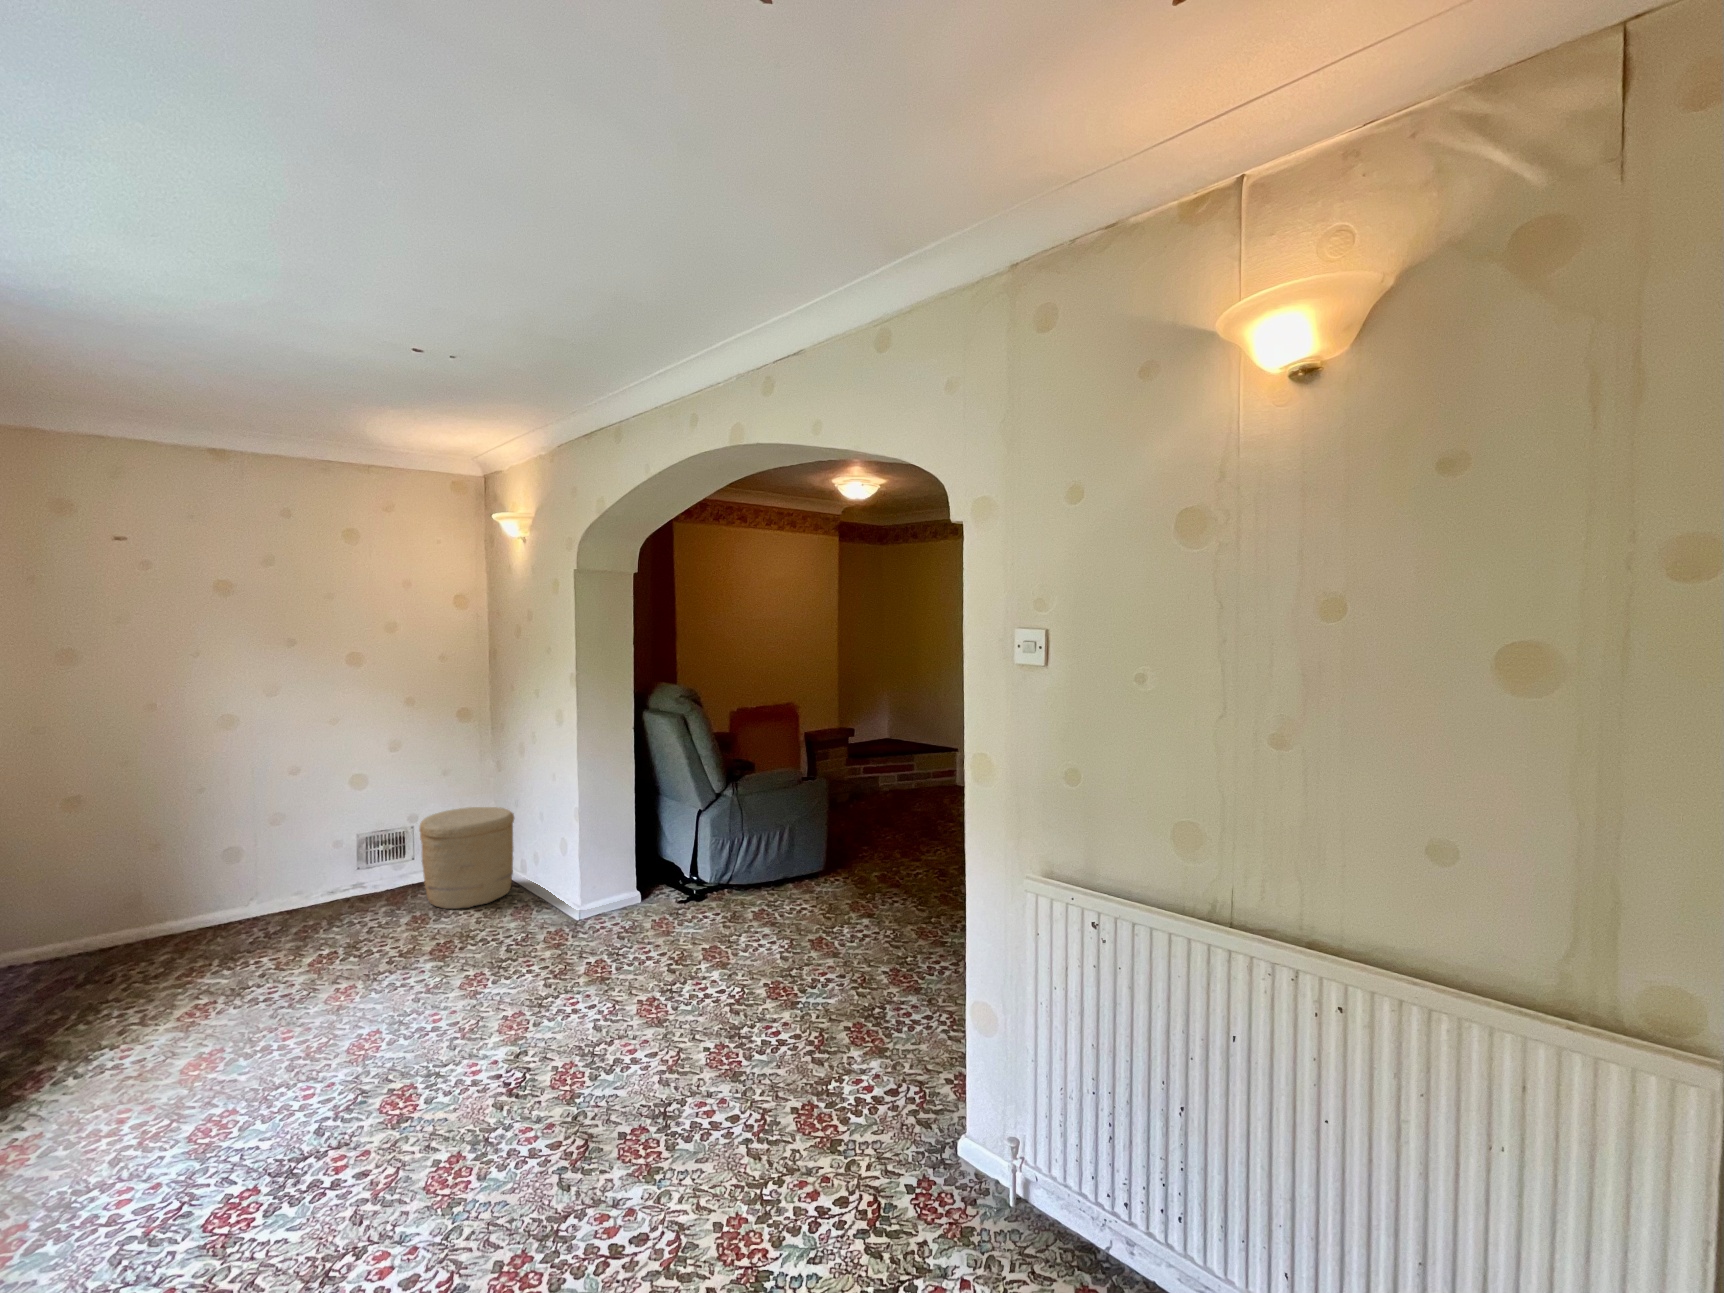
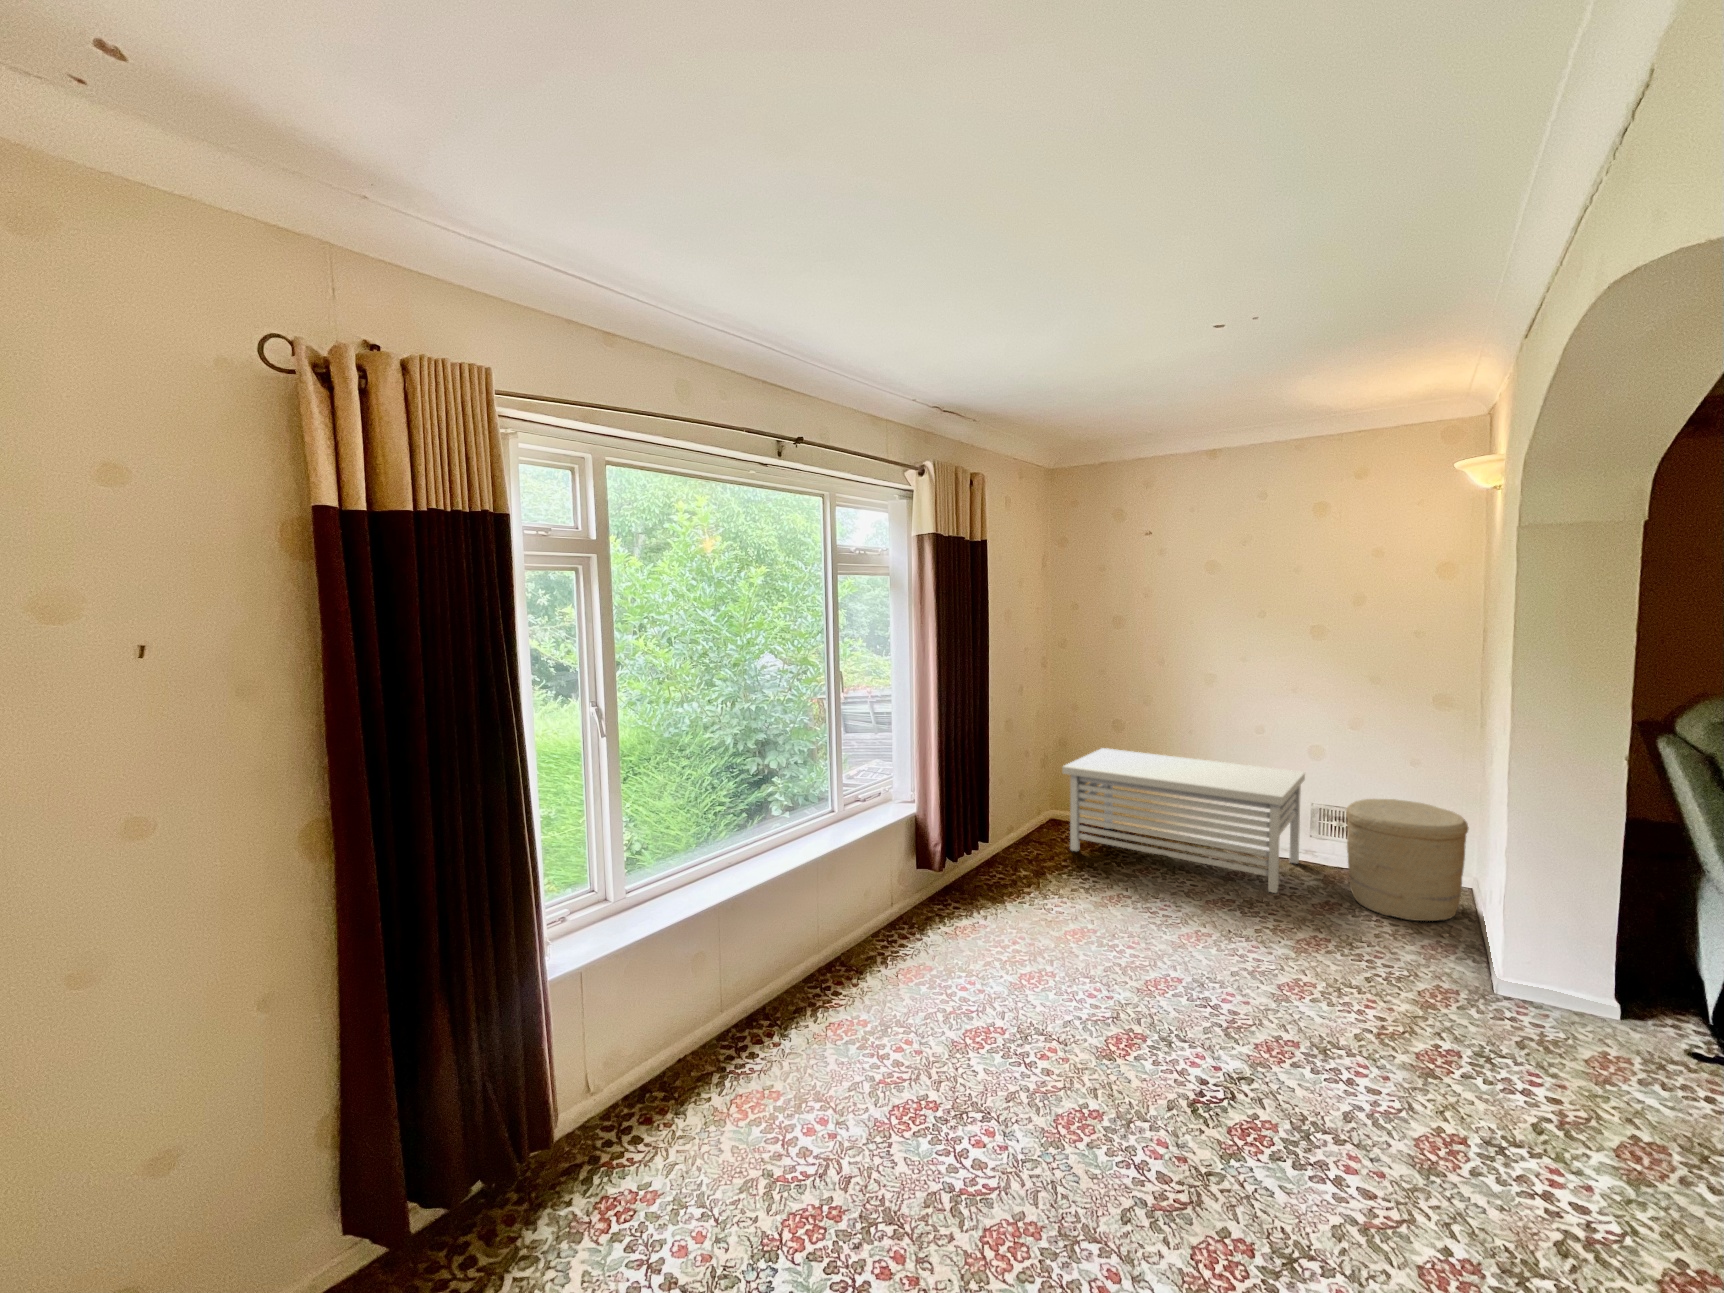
storage bench: none [41,809,375,999] -> present [1062,748,1305,893]

